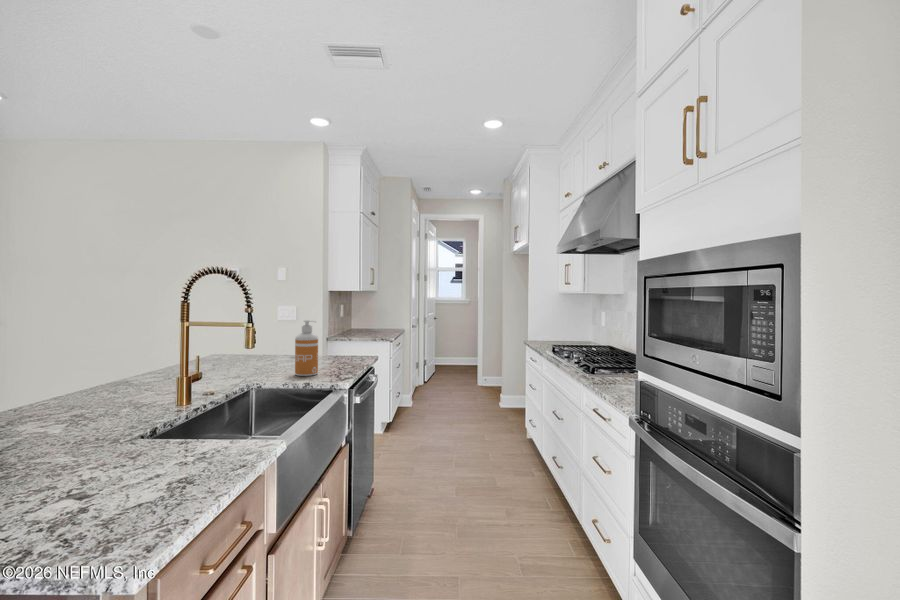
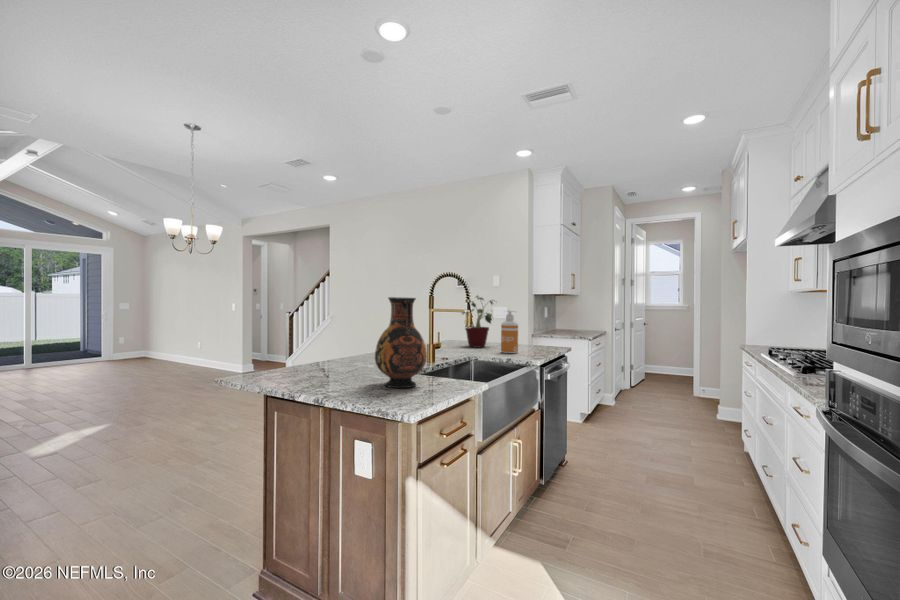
potted plant: none [234,298,287,368] -> present [462,296,493,347]
vase: none [58,325,178,499] -> present [375,297,427,388]

